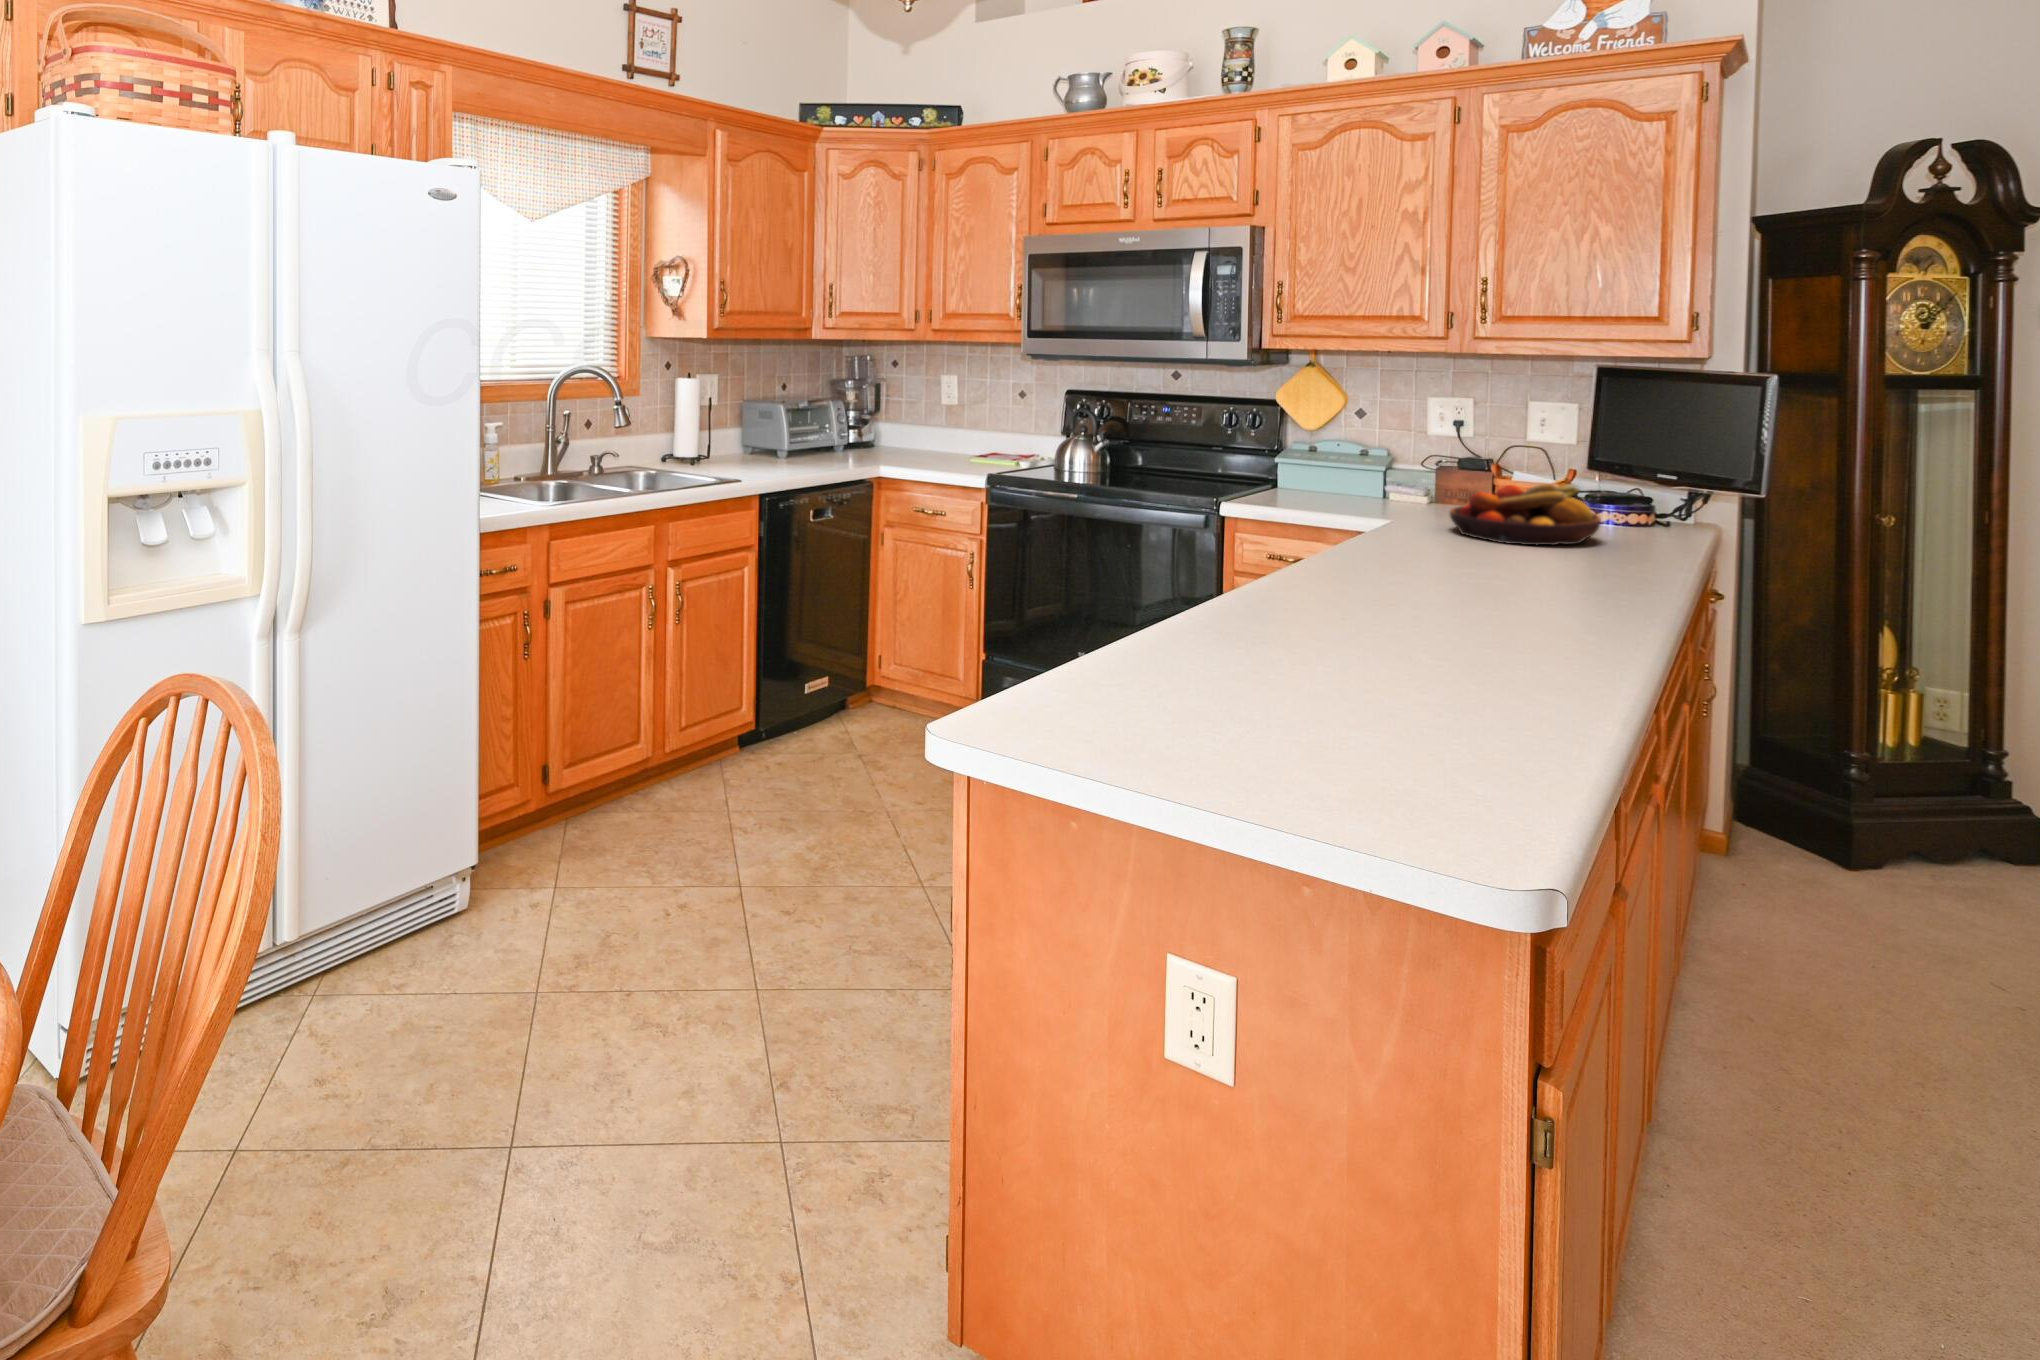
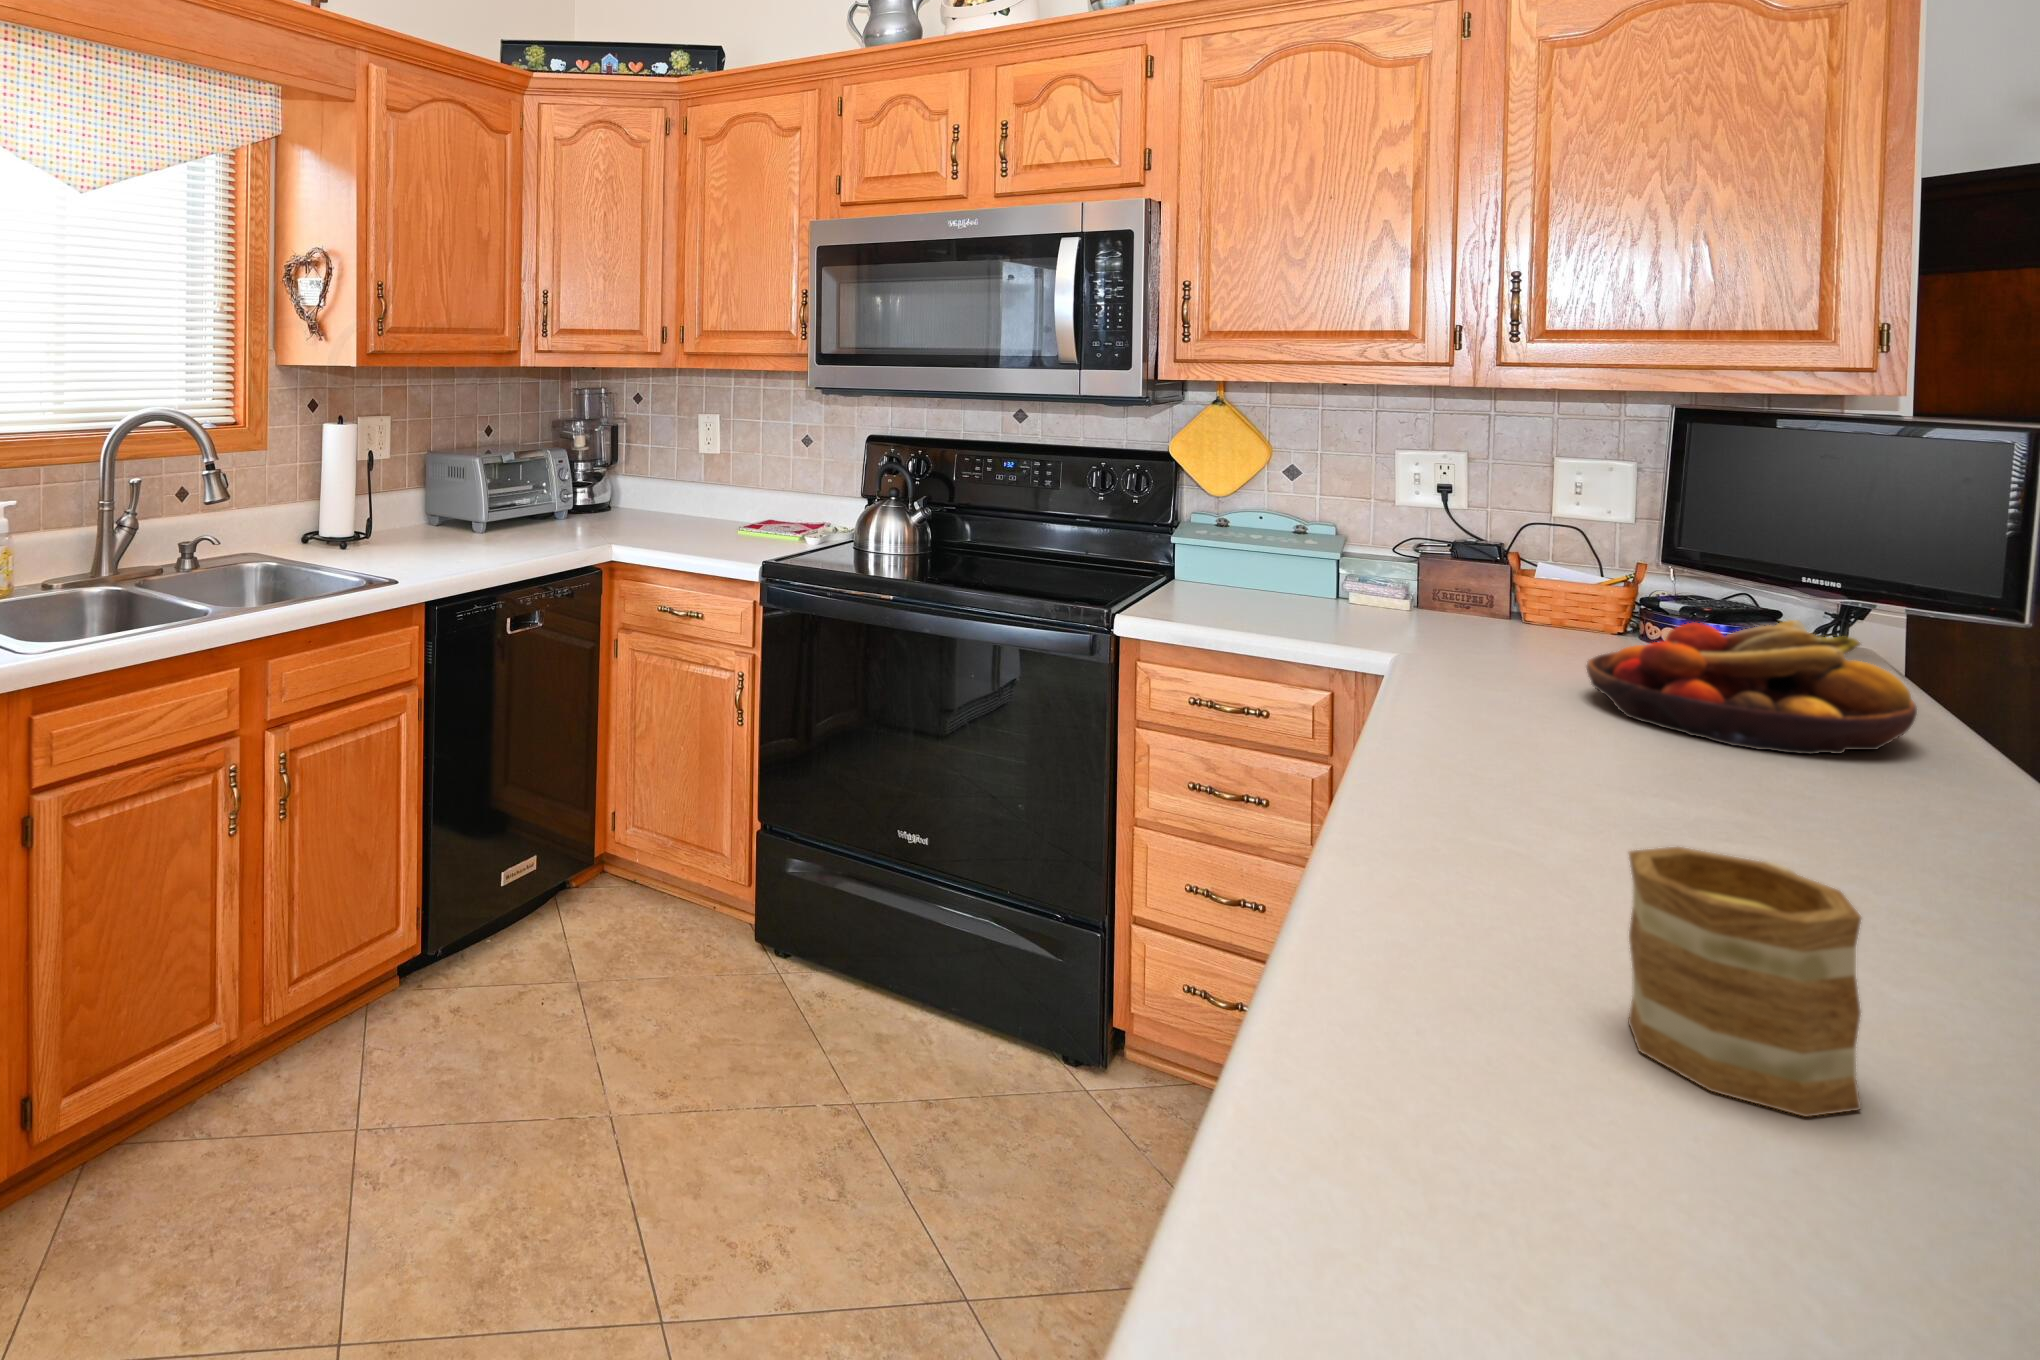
mug: none [1301,528,1376,609] -> present [1628,847,1861,1117]

